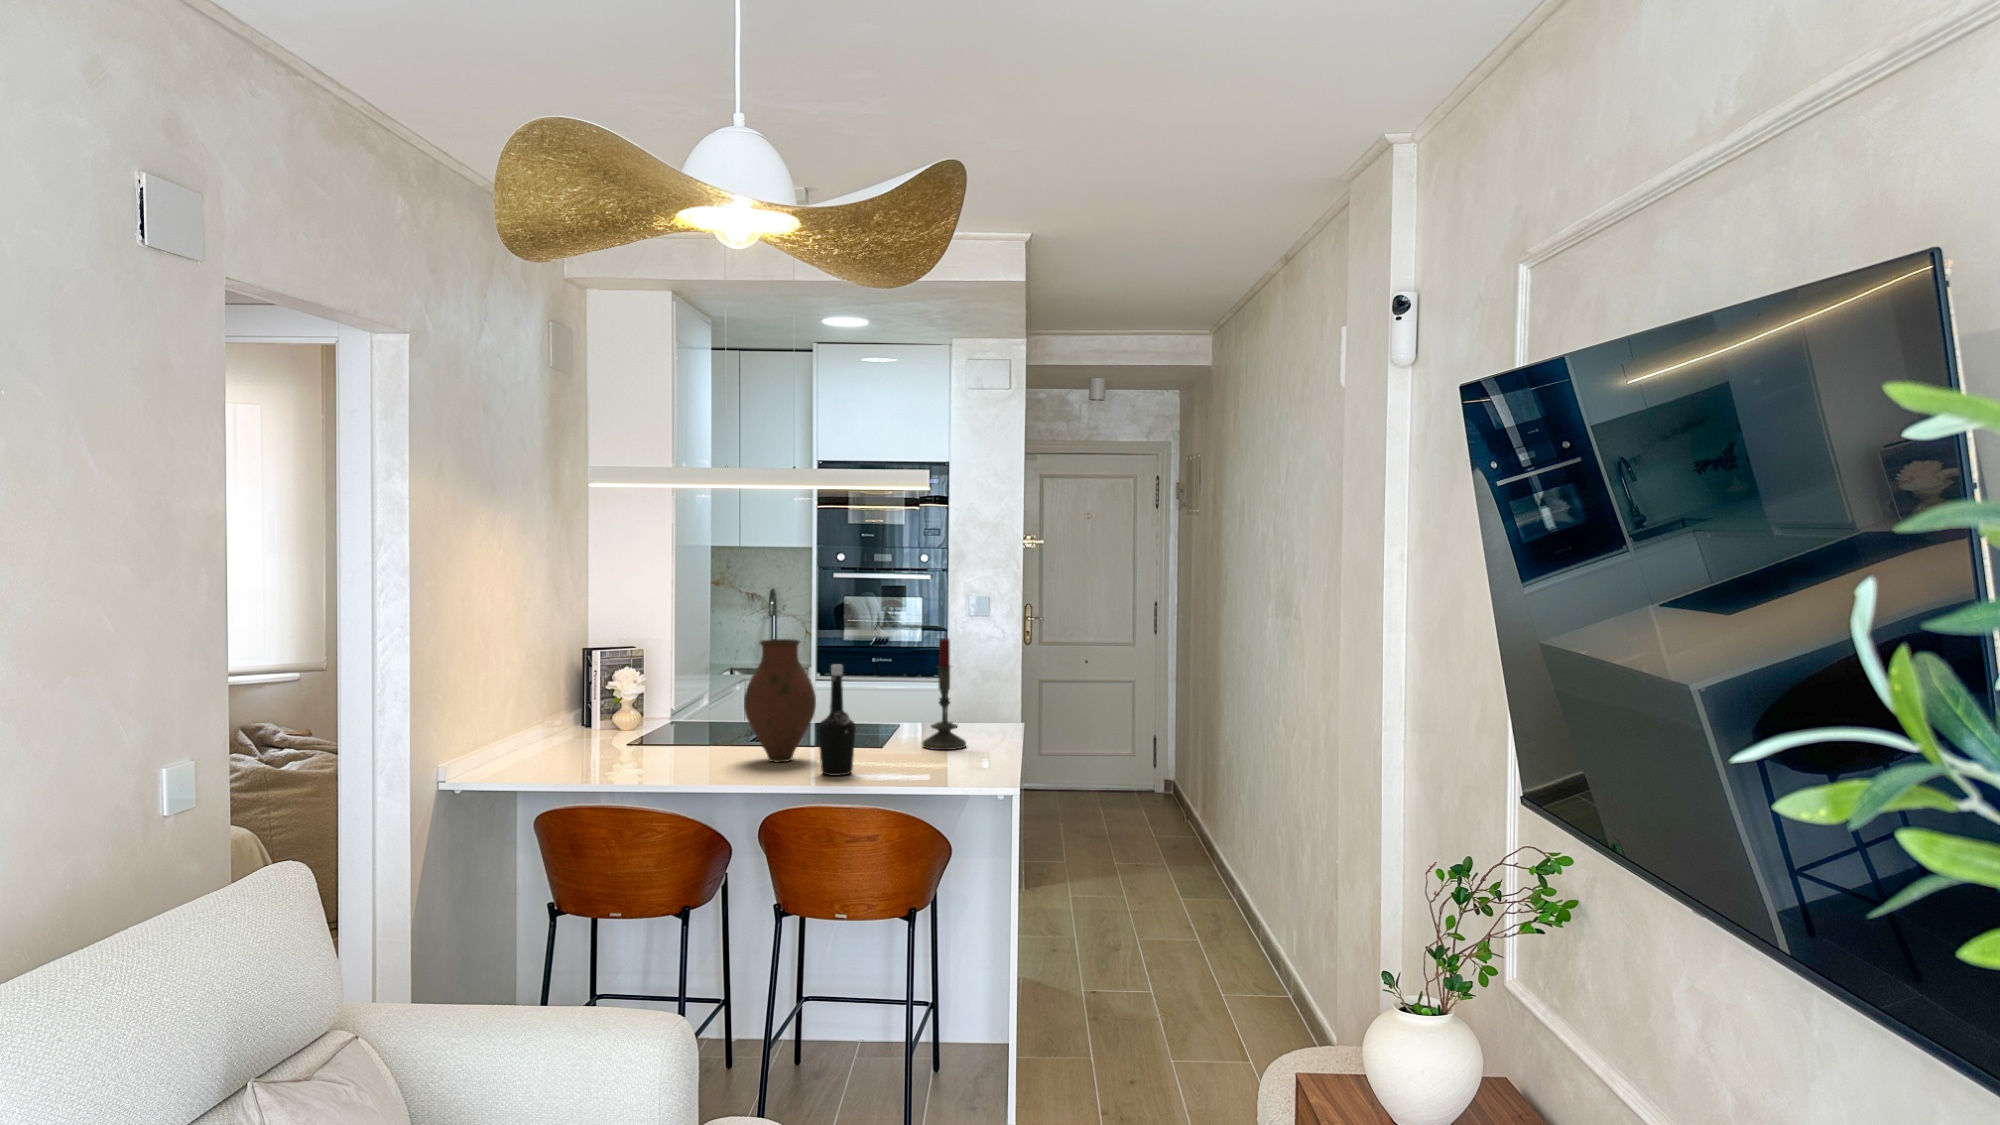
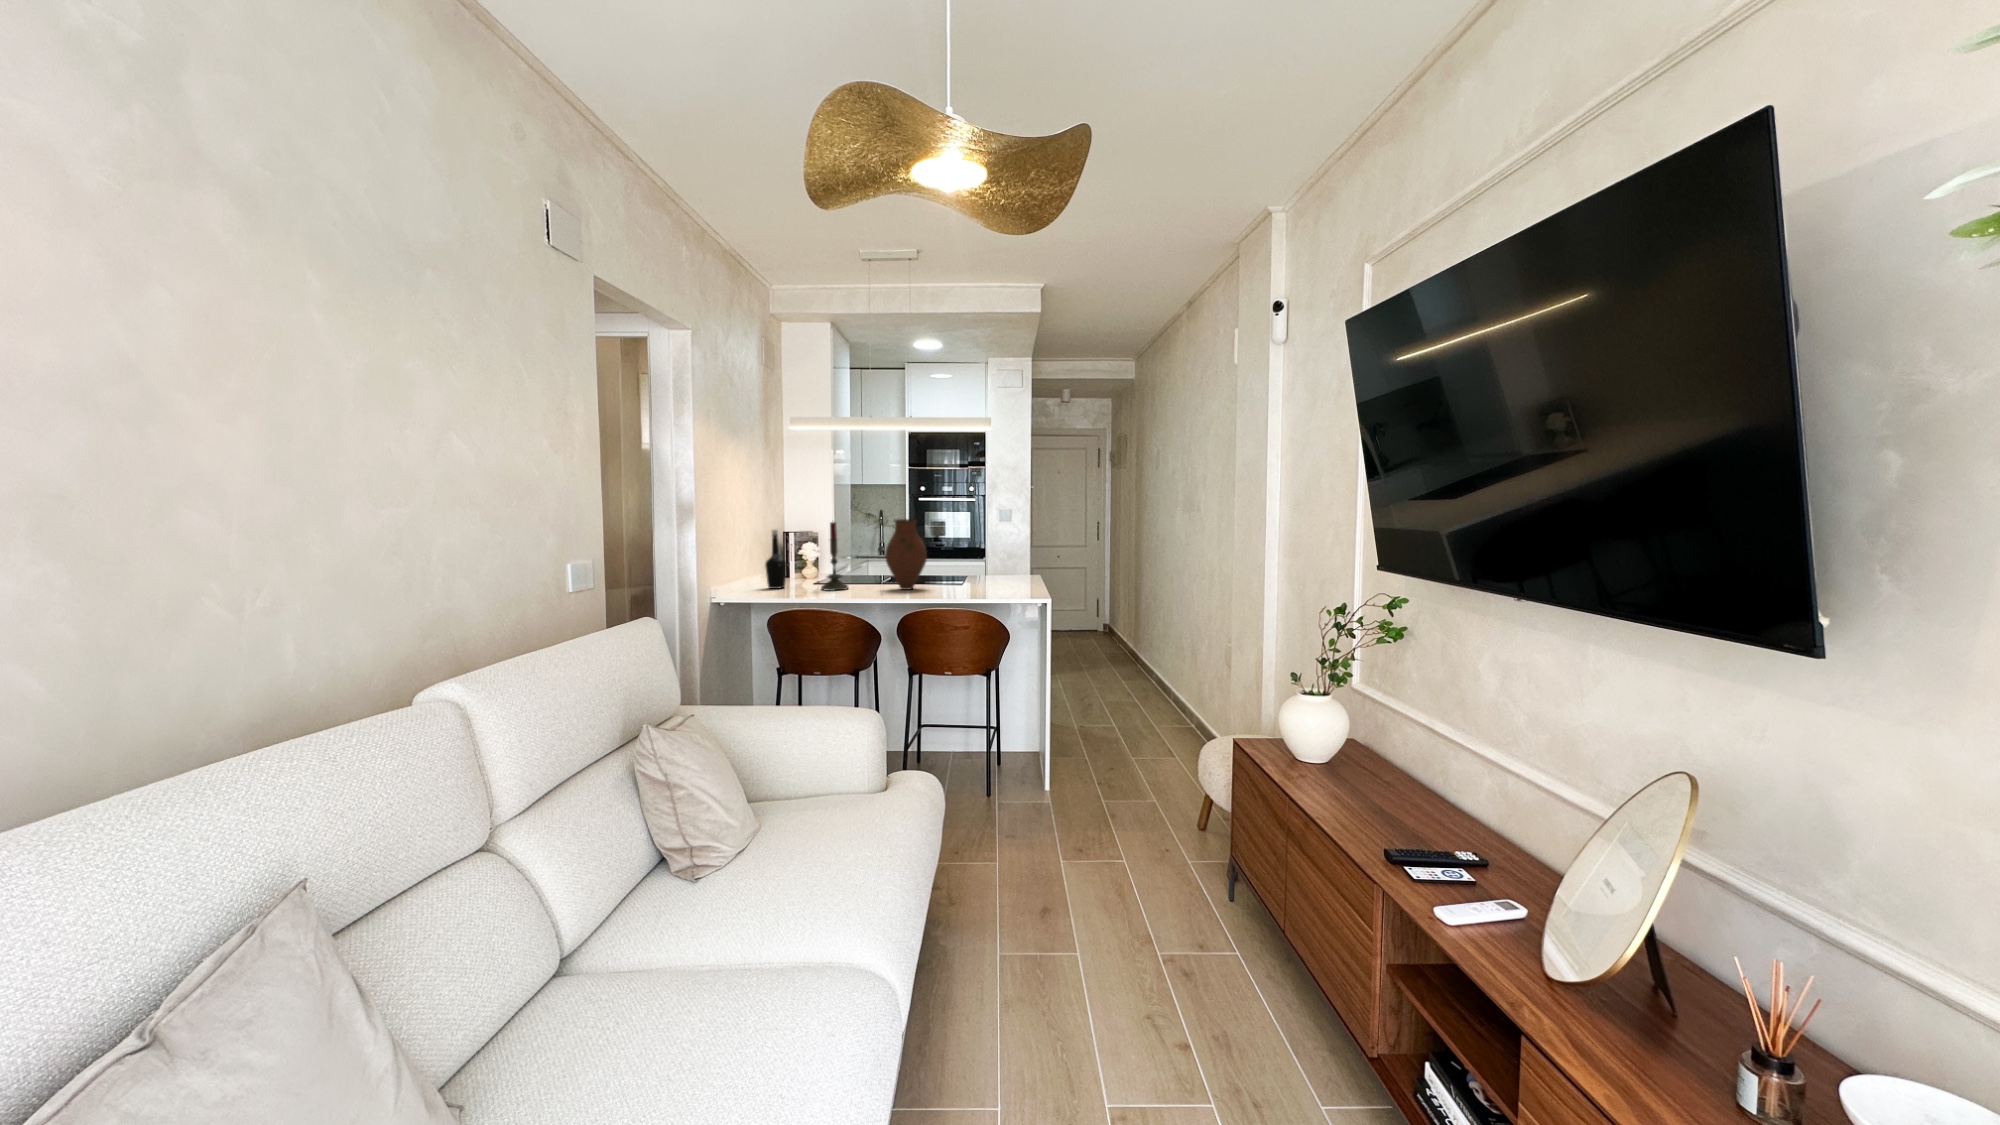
candle: present [923,639,966,750] -> present [821,522,848,591]
bottle: present [818,665,856,776] -> present [765,530,786,589]

